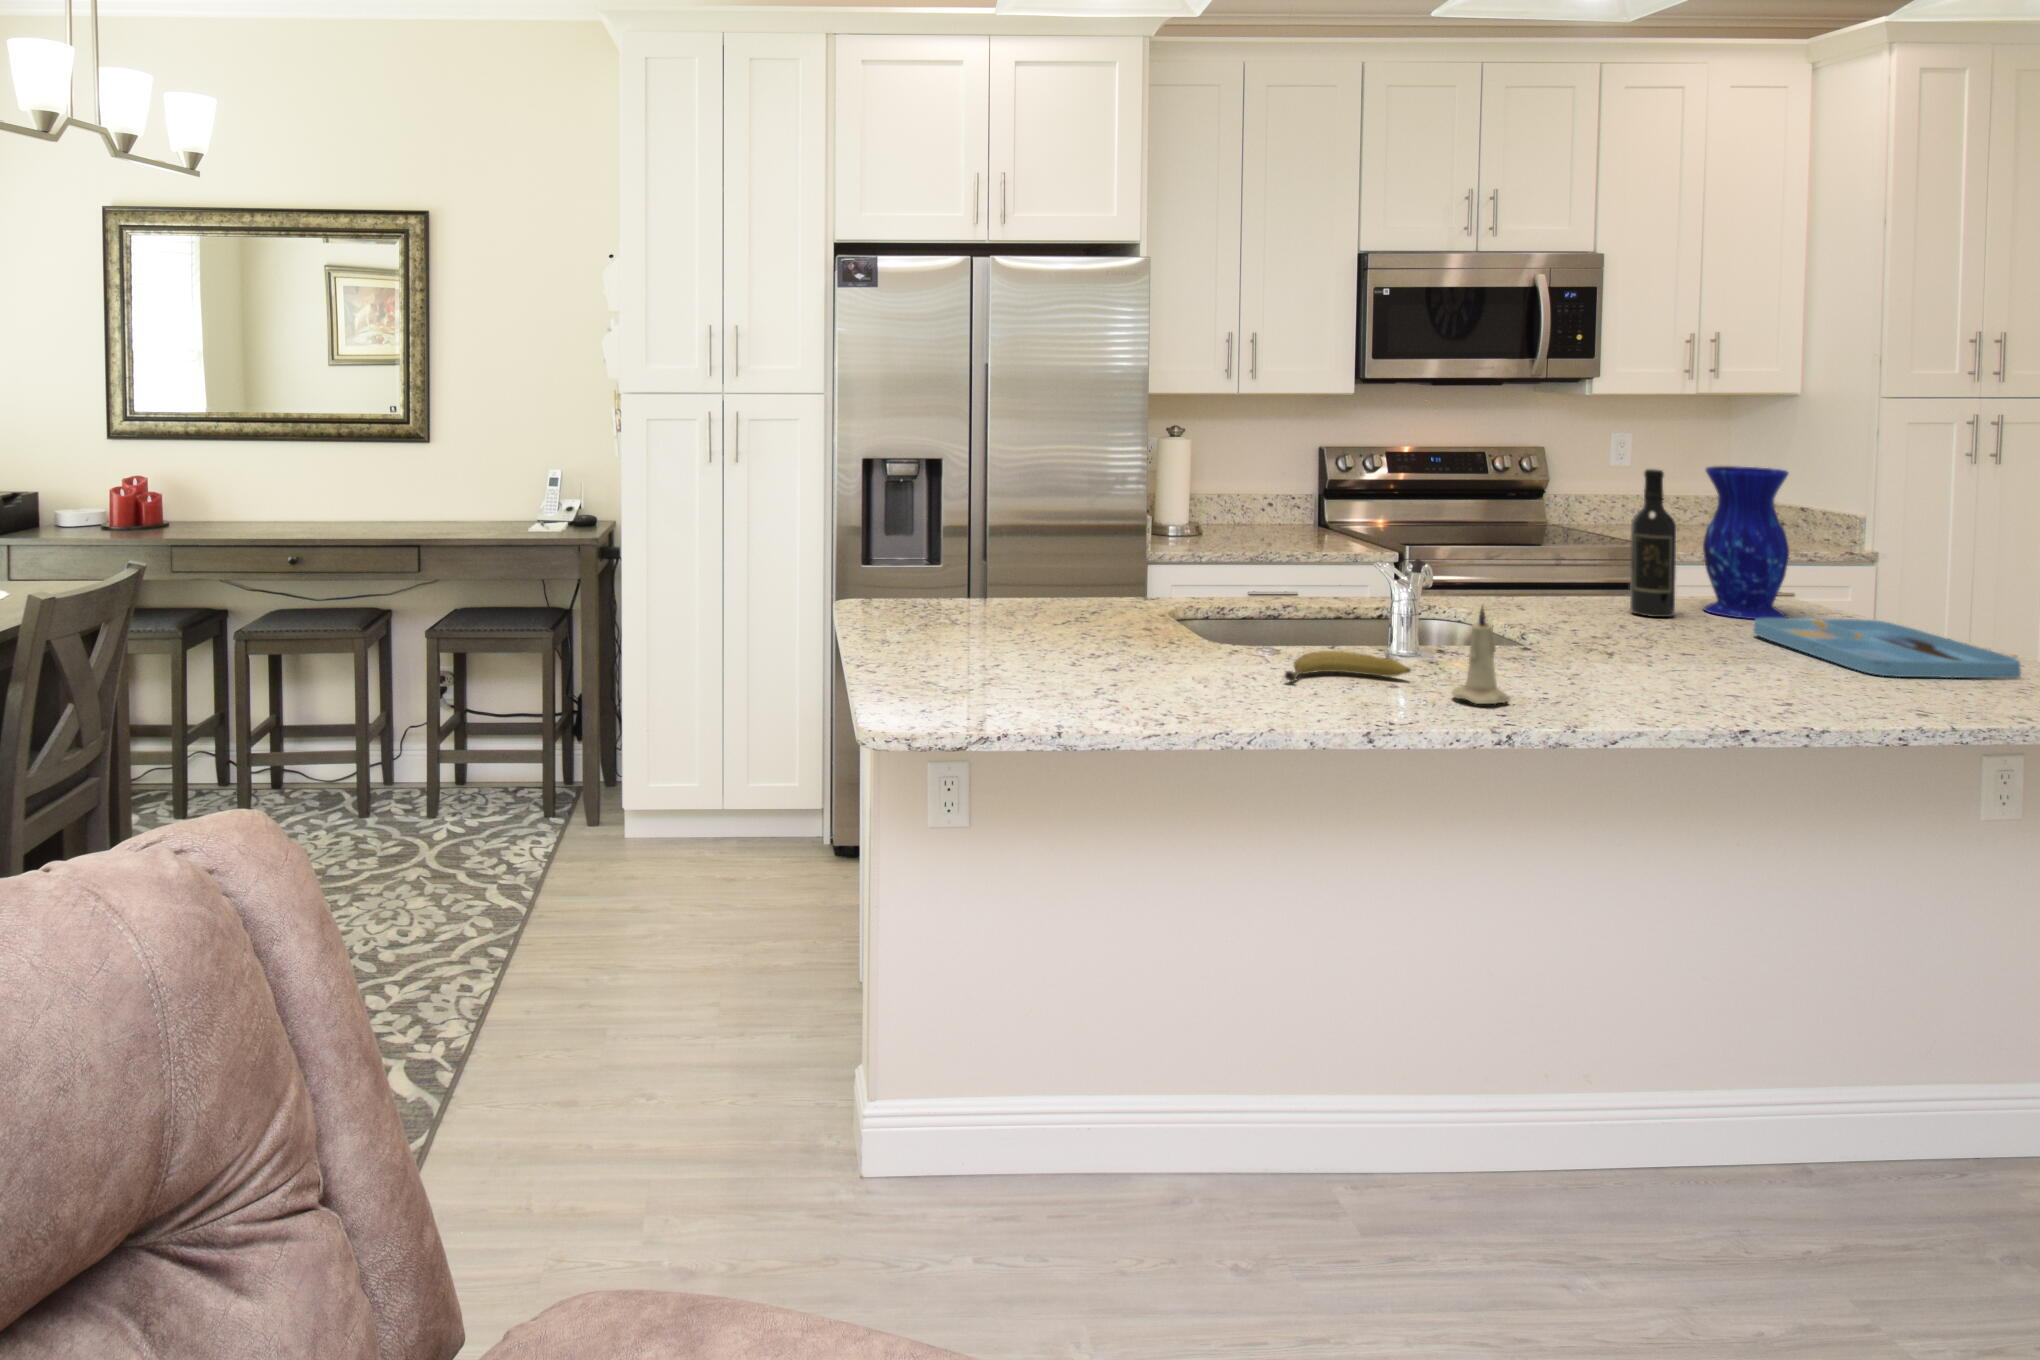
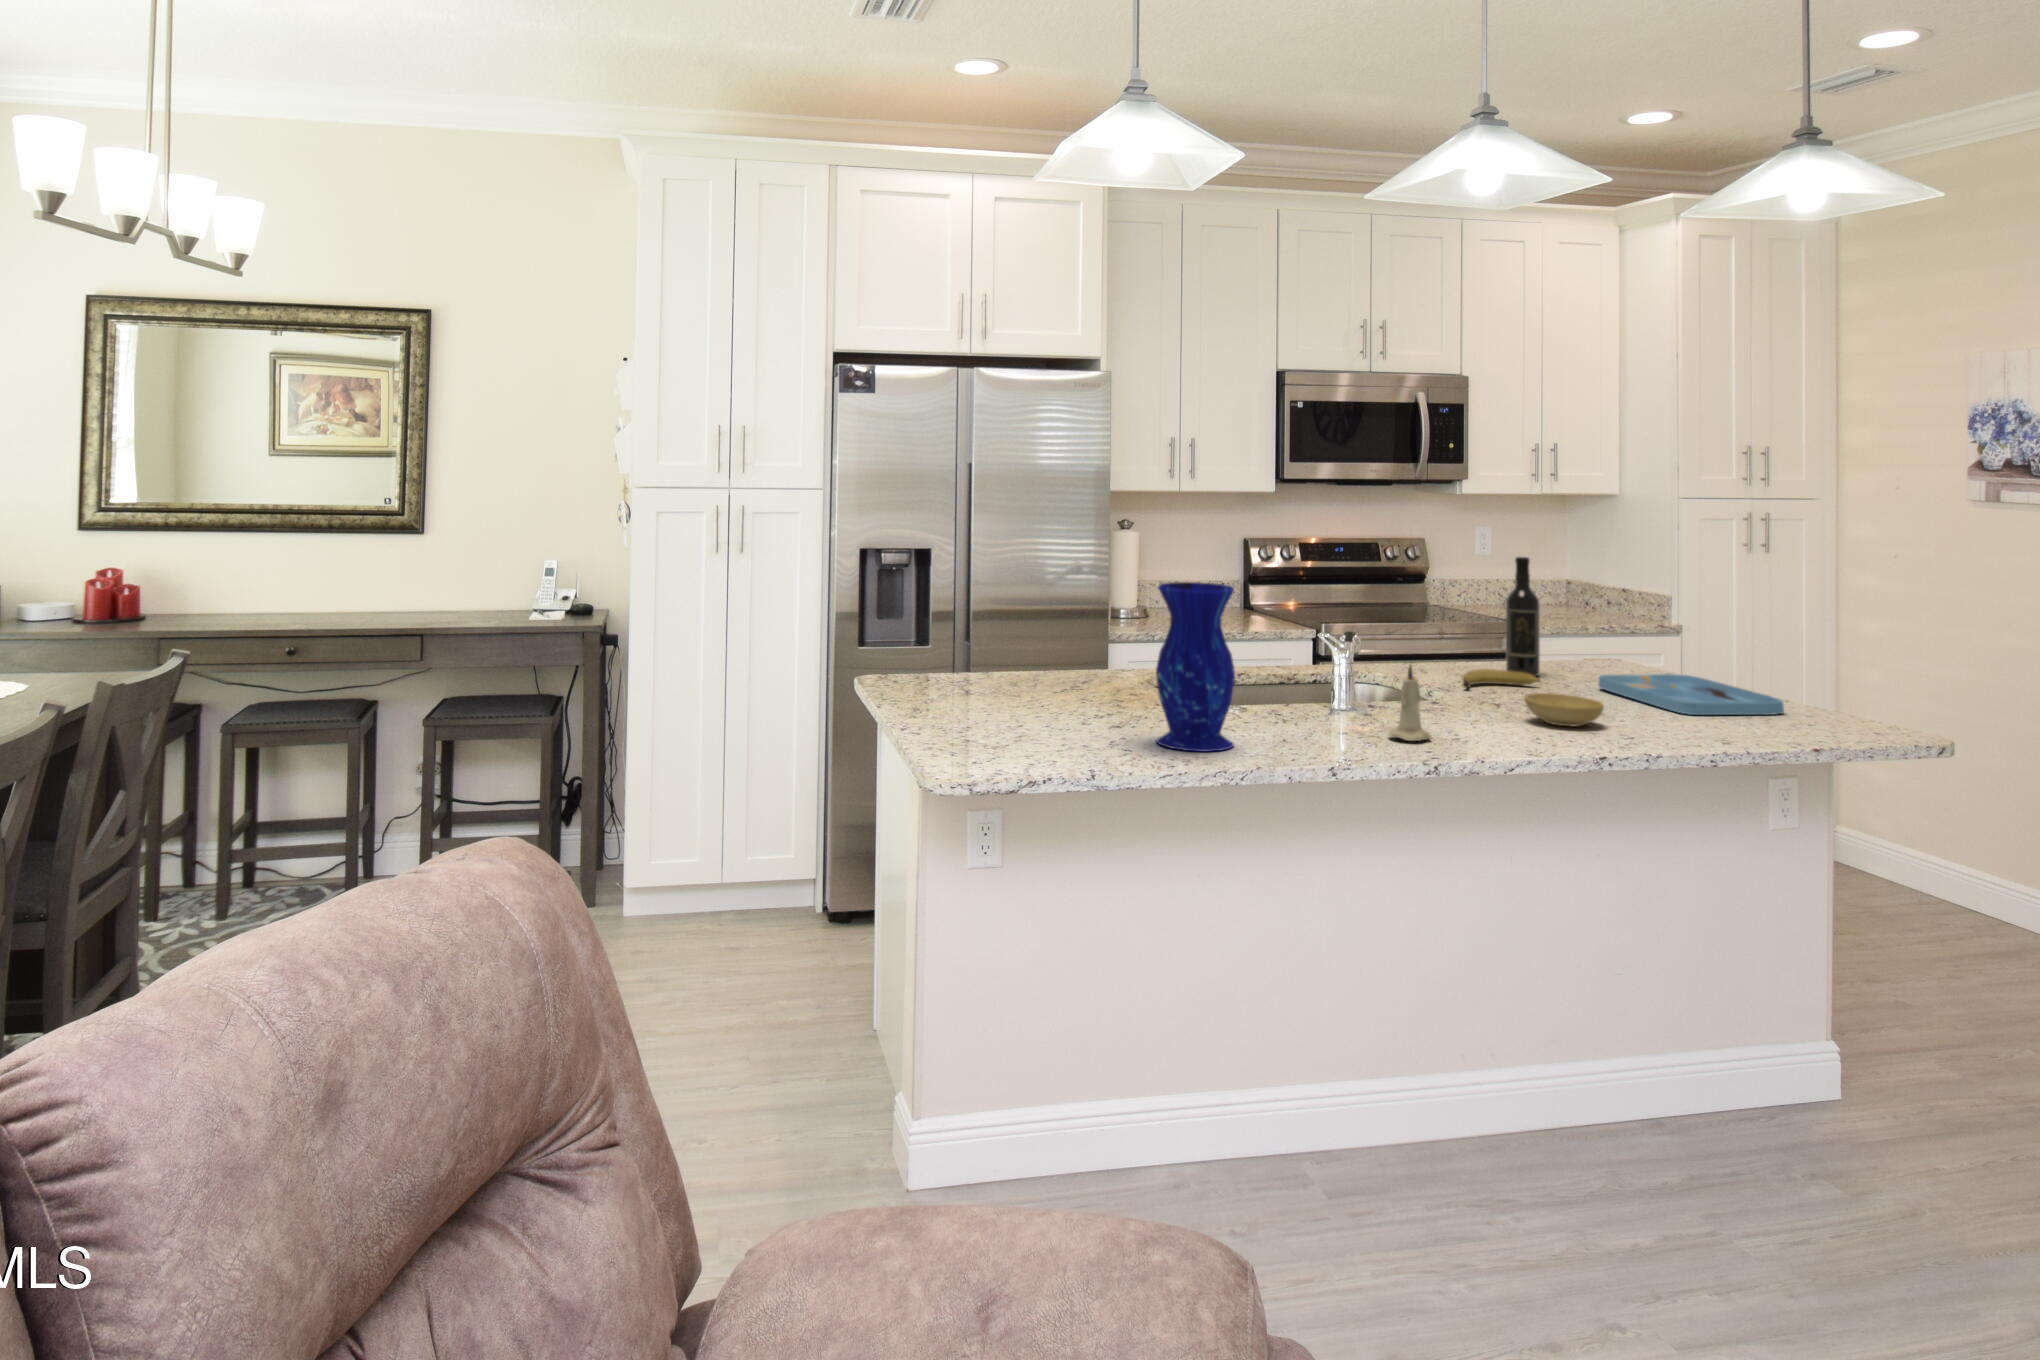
vase: present [1703,466,1789,619] -> present [1156,582,1235,752]
bowl: none [1644,644,1756,689] -> present [1524,693,1604,726]
fruit: present [1284,651,1411,682] -> present [1463,669,1539,688]

